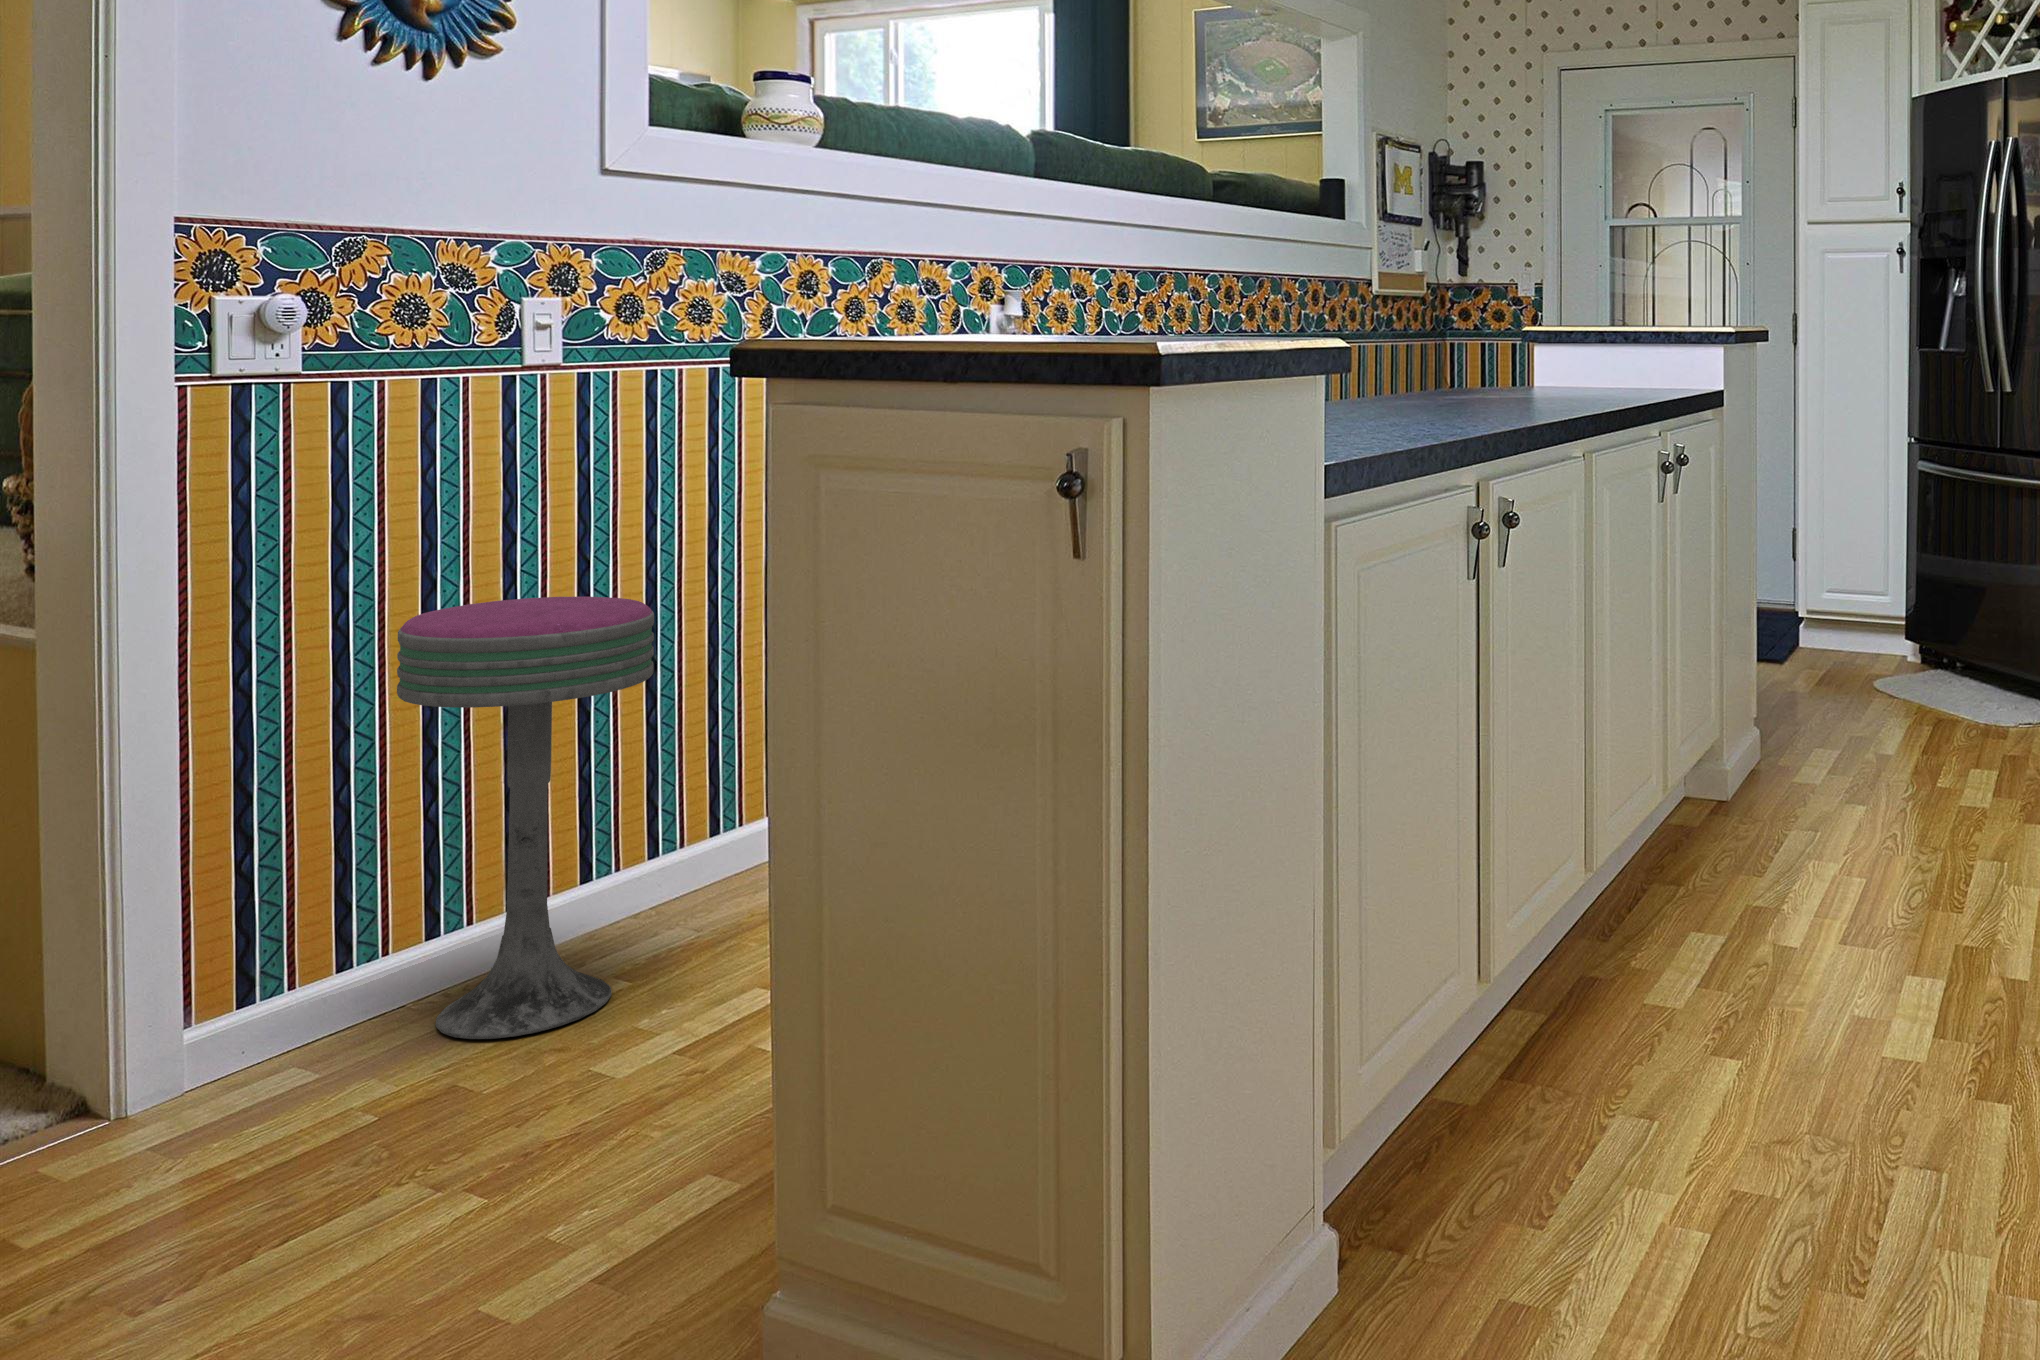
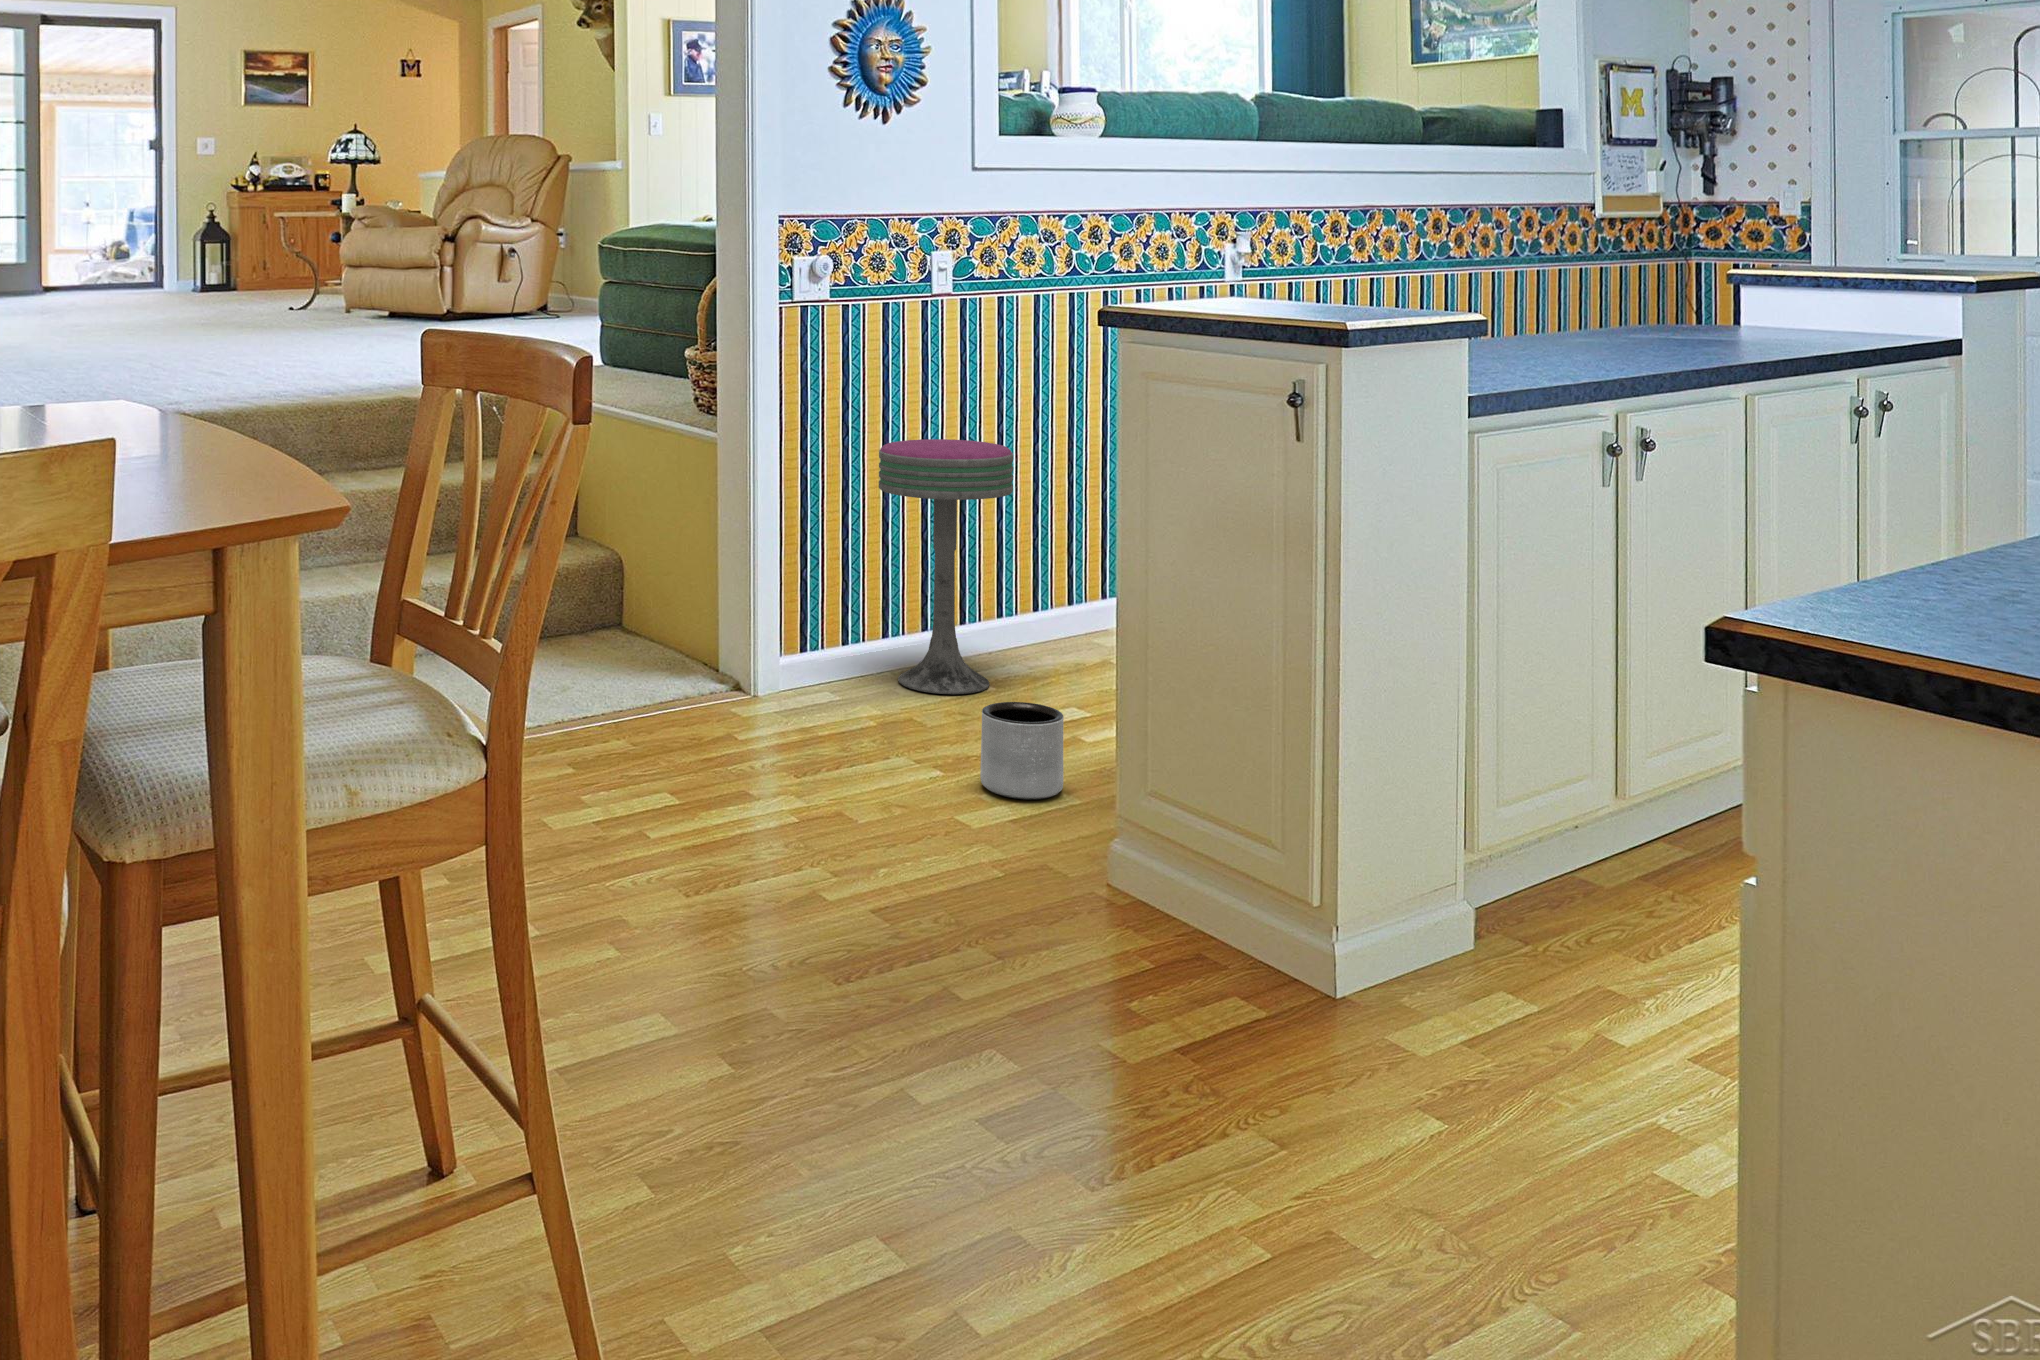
planter: none [531,1073,699,1279] -> present [980,702,1064,799]

